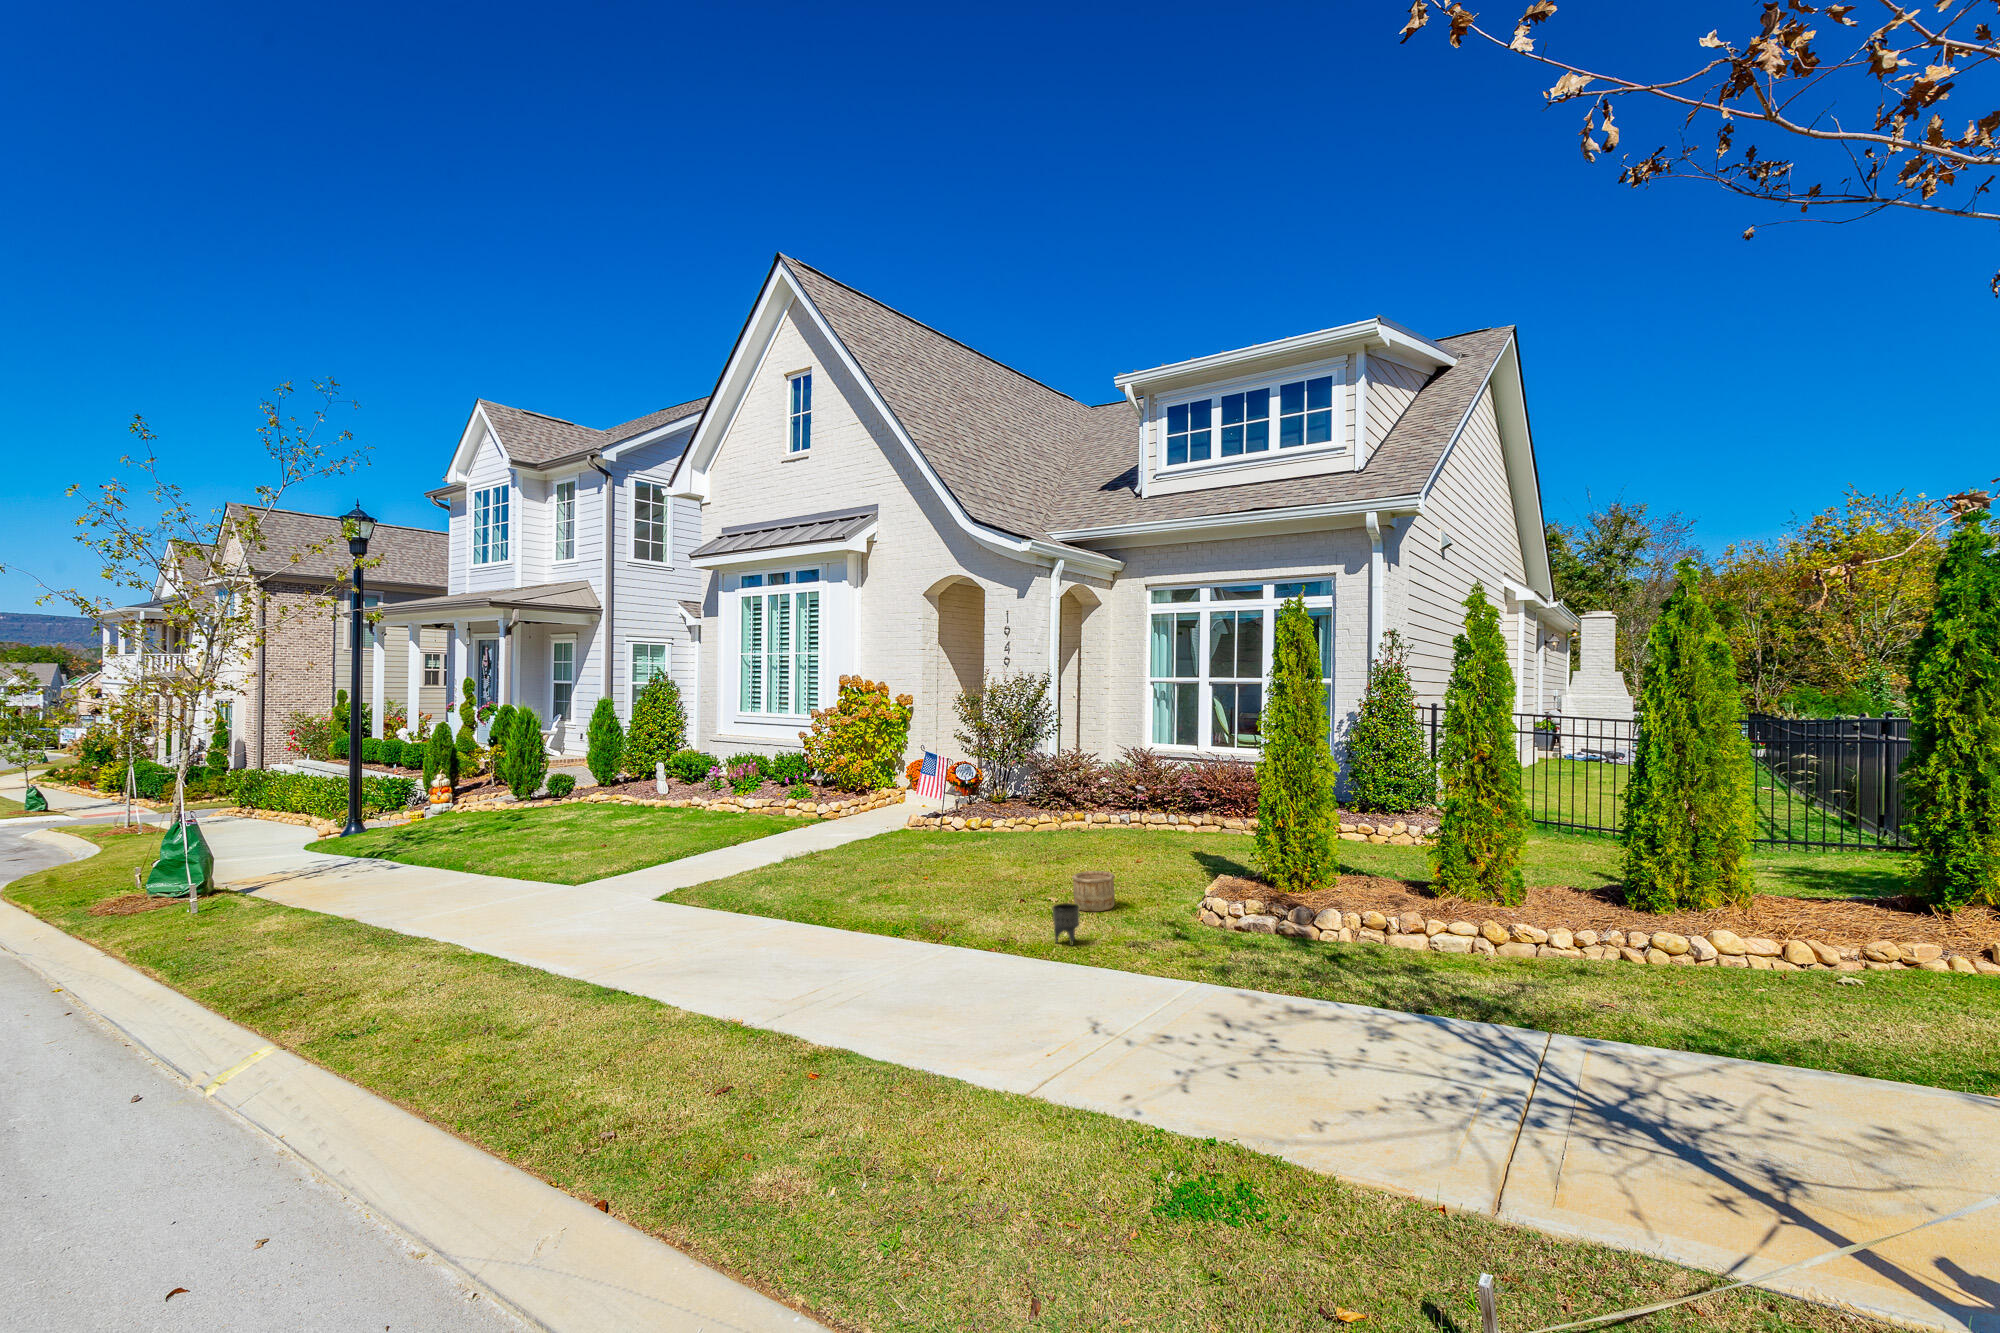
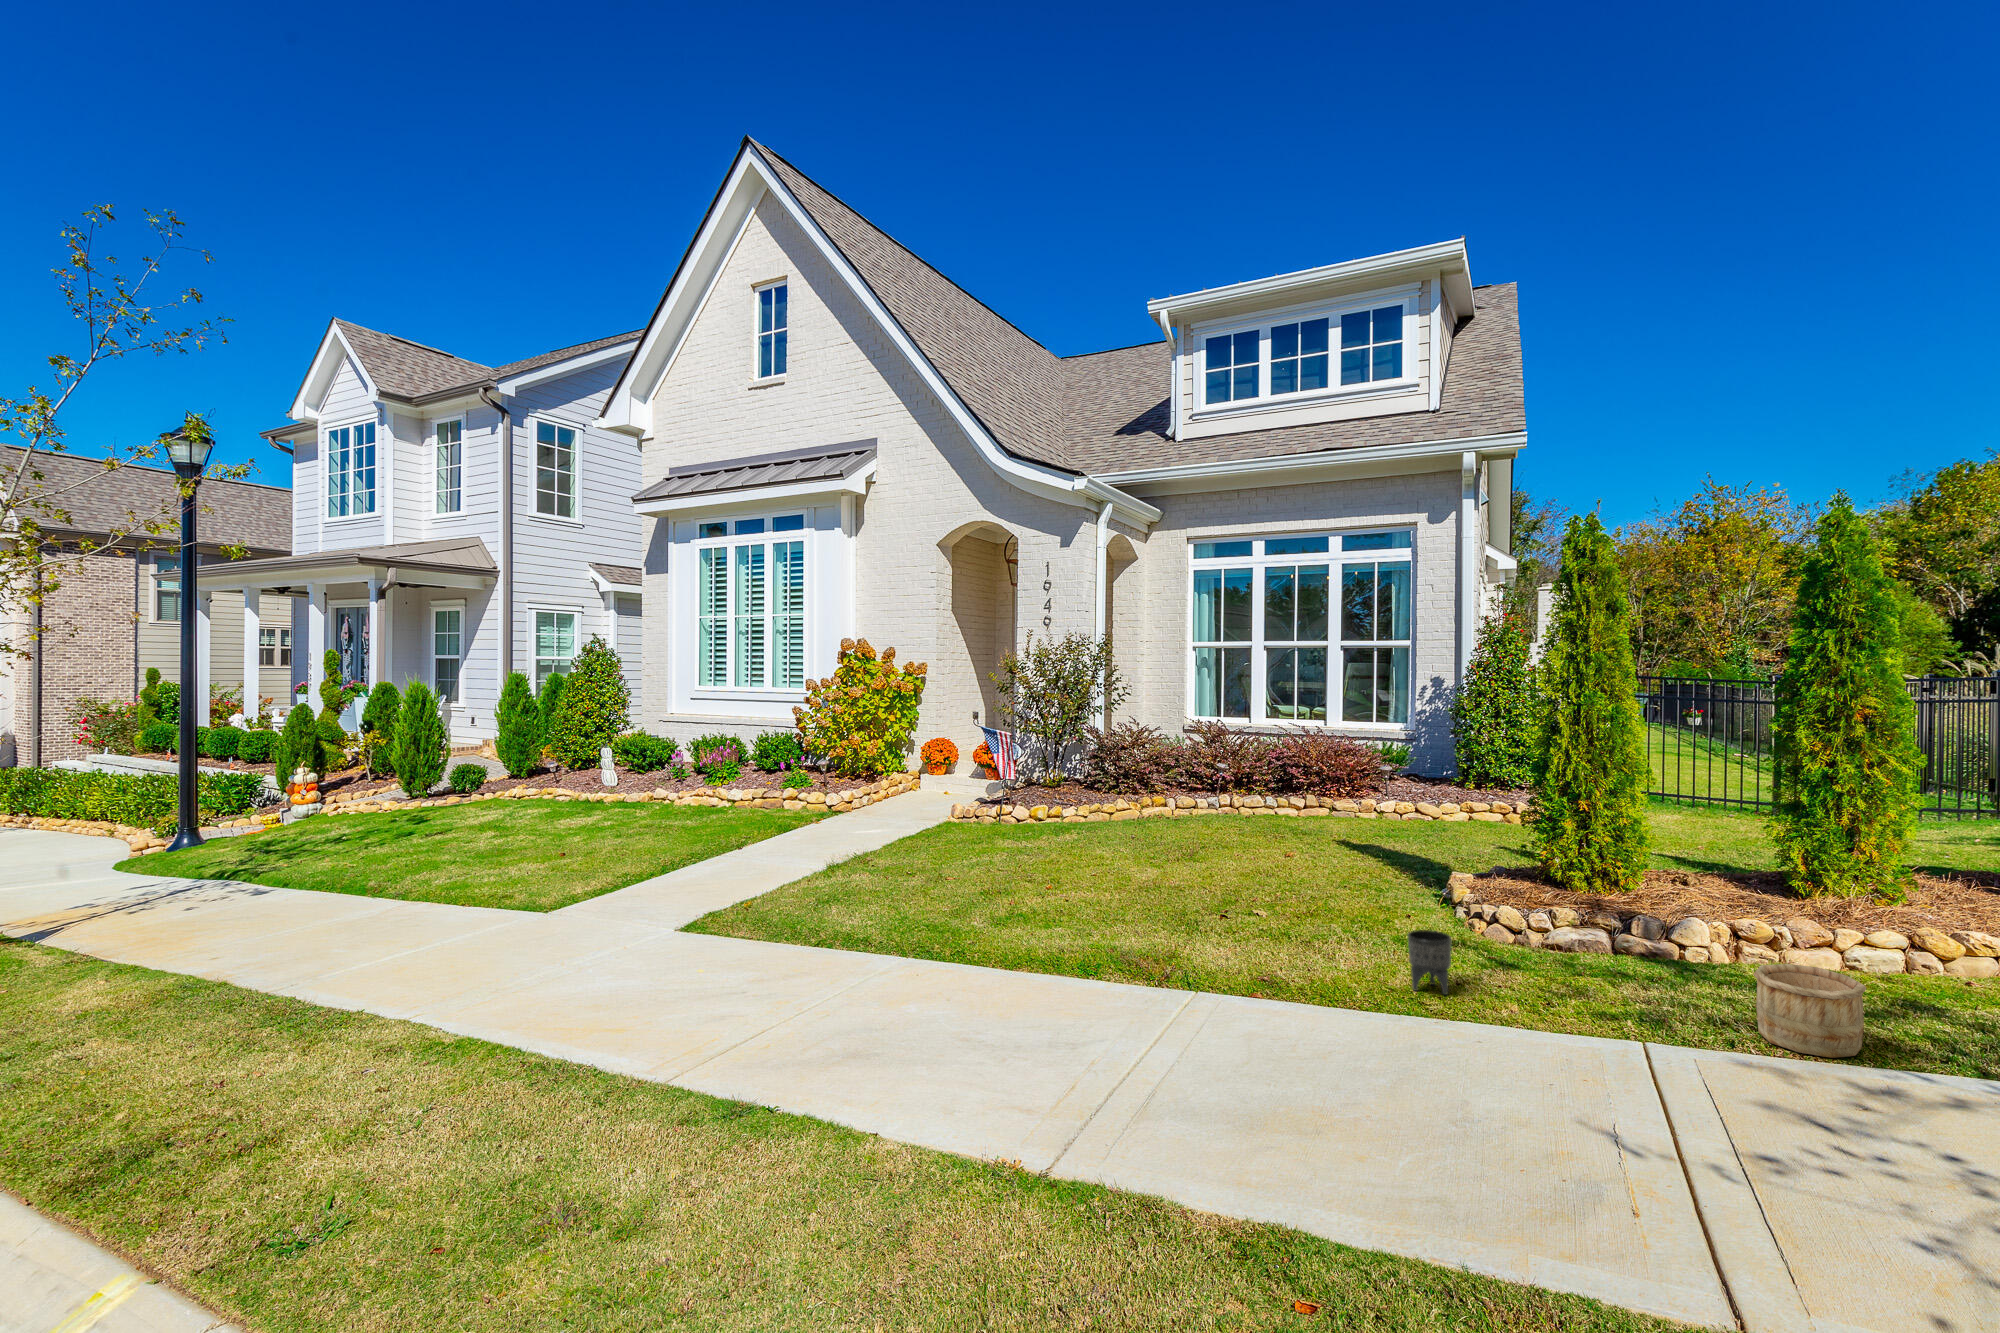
wooden bucket: present [1072,871,1115,912] -> present [1754,964,1866,1058]

